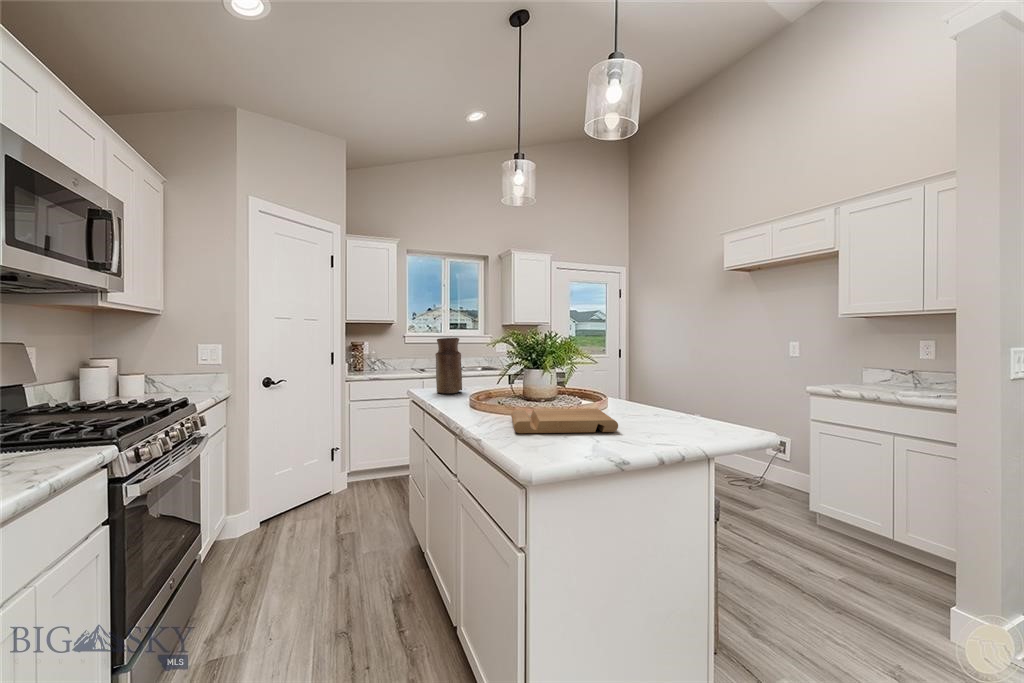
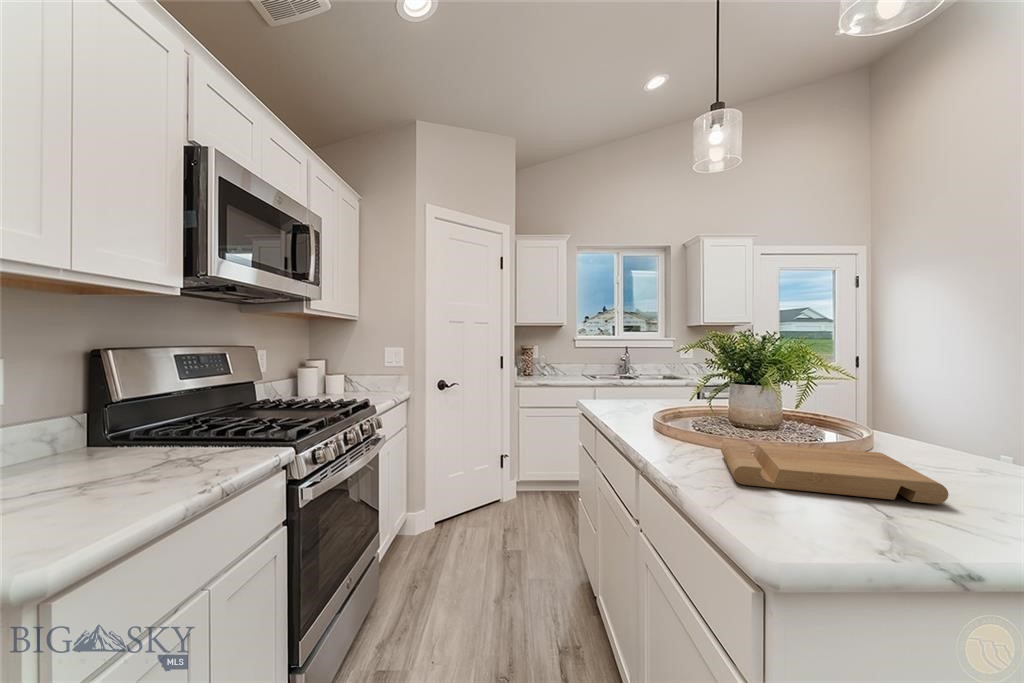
vase: present [435,338,462,394] -> none [608,340,641,408]

